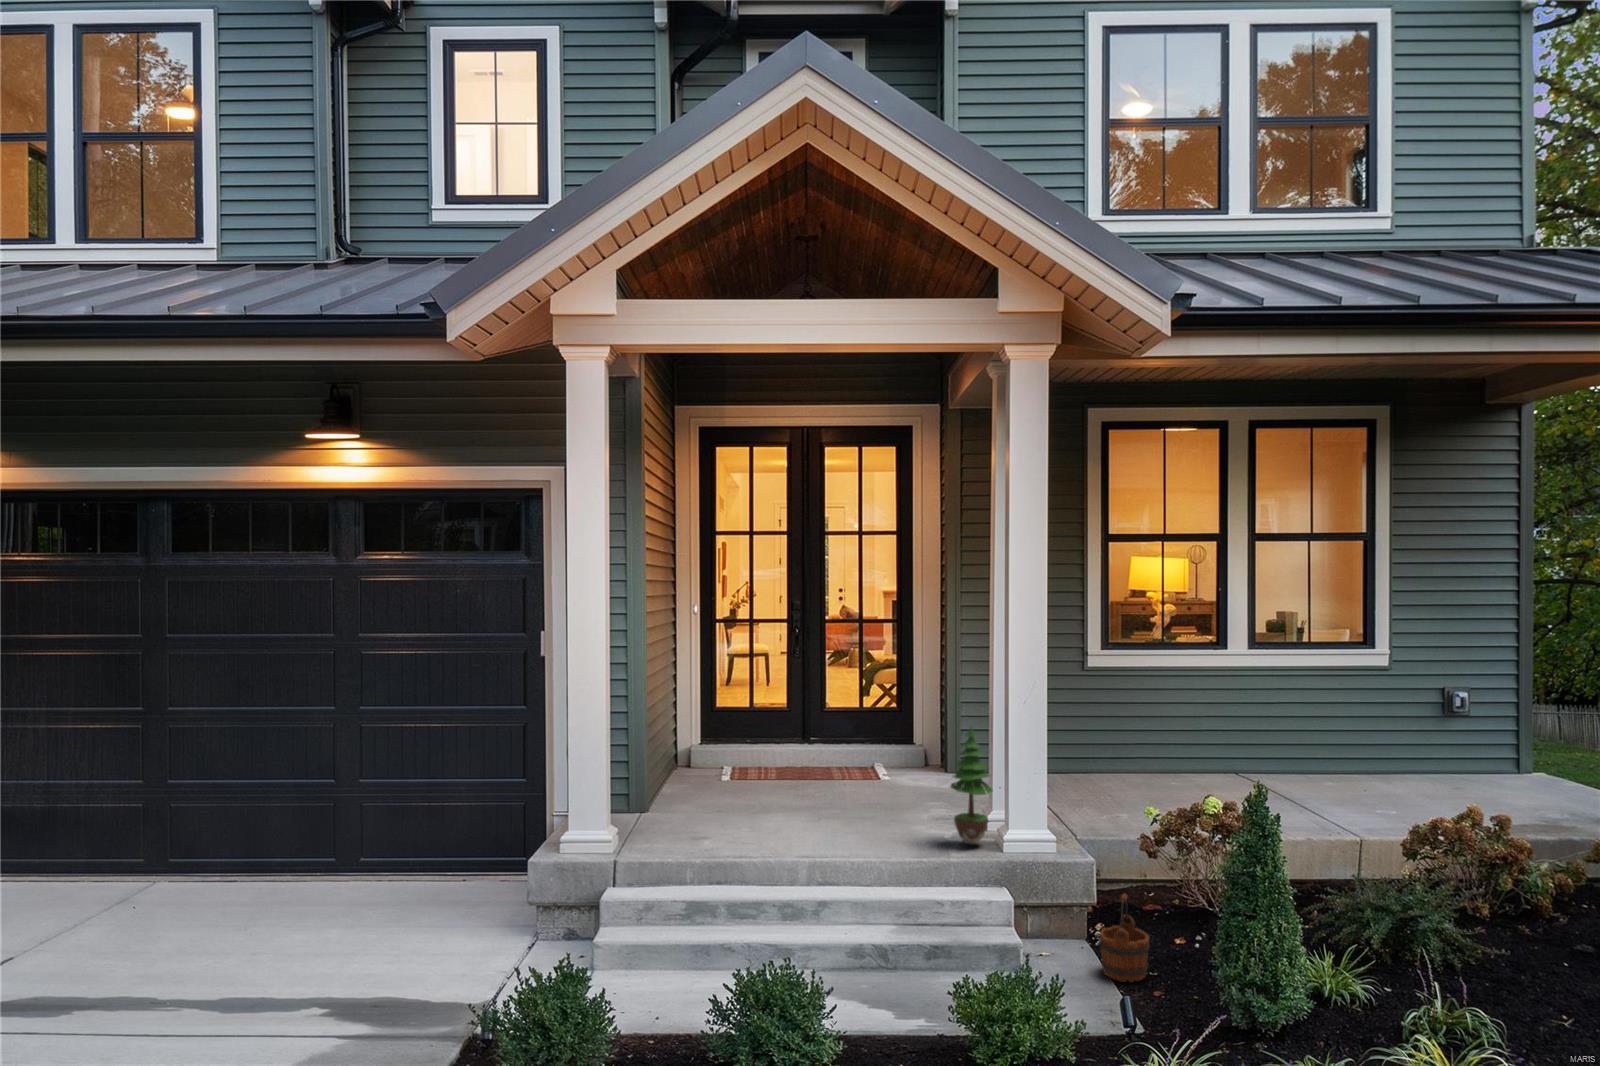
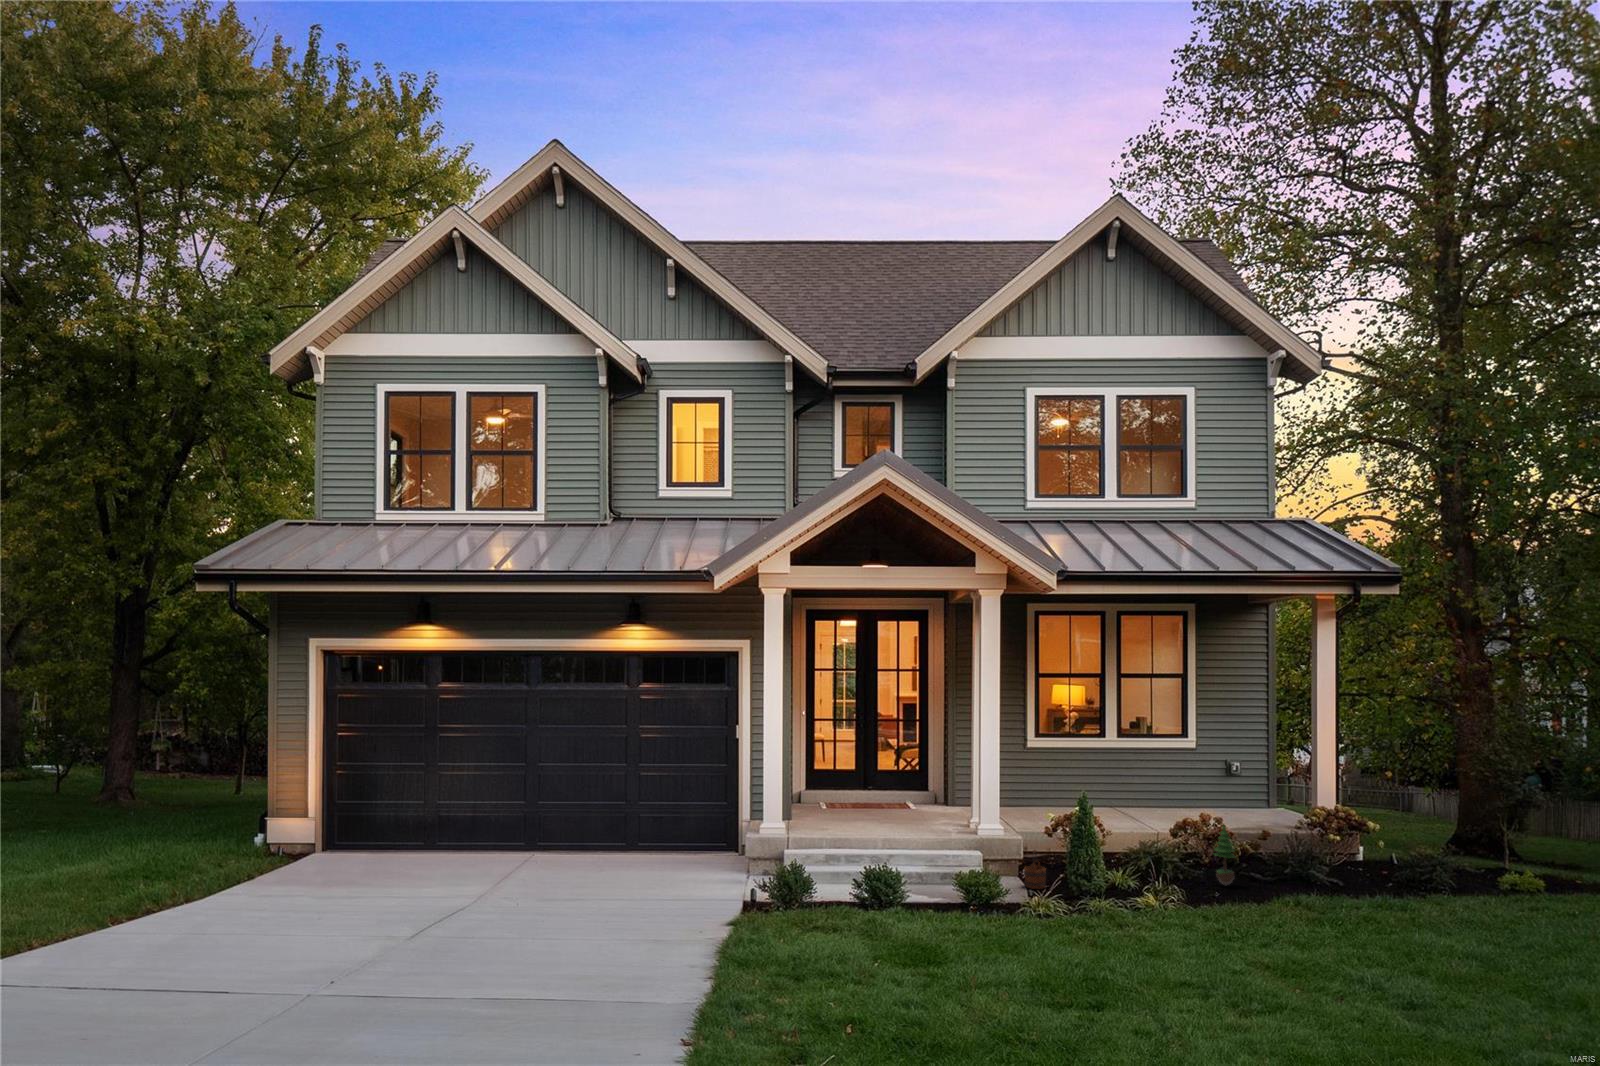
potted tree: present [951,728,992,845] -> present [1214,825,1235,886]

